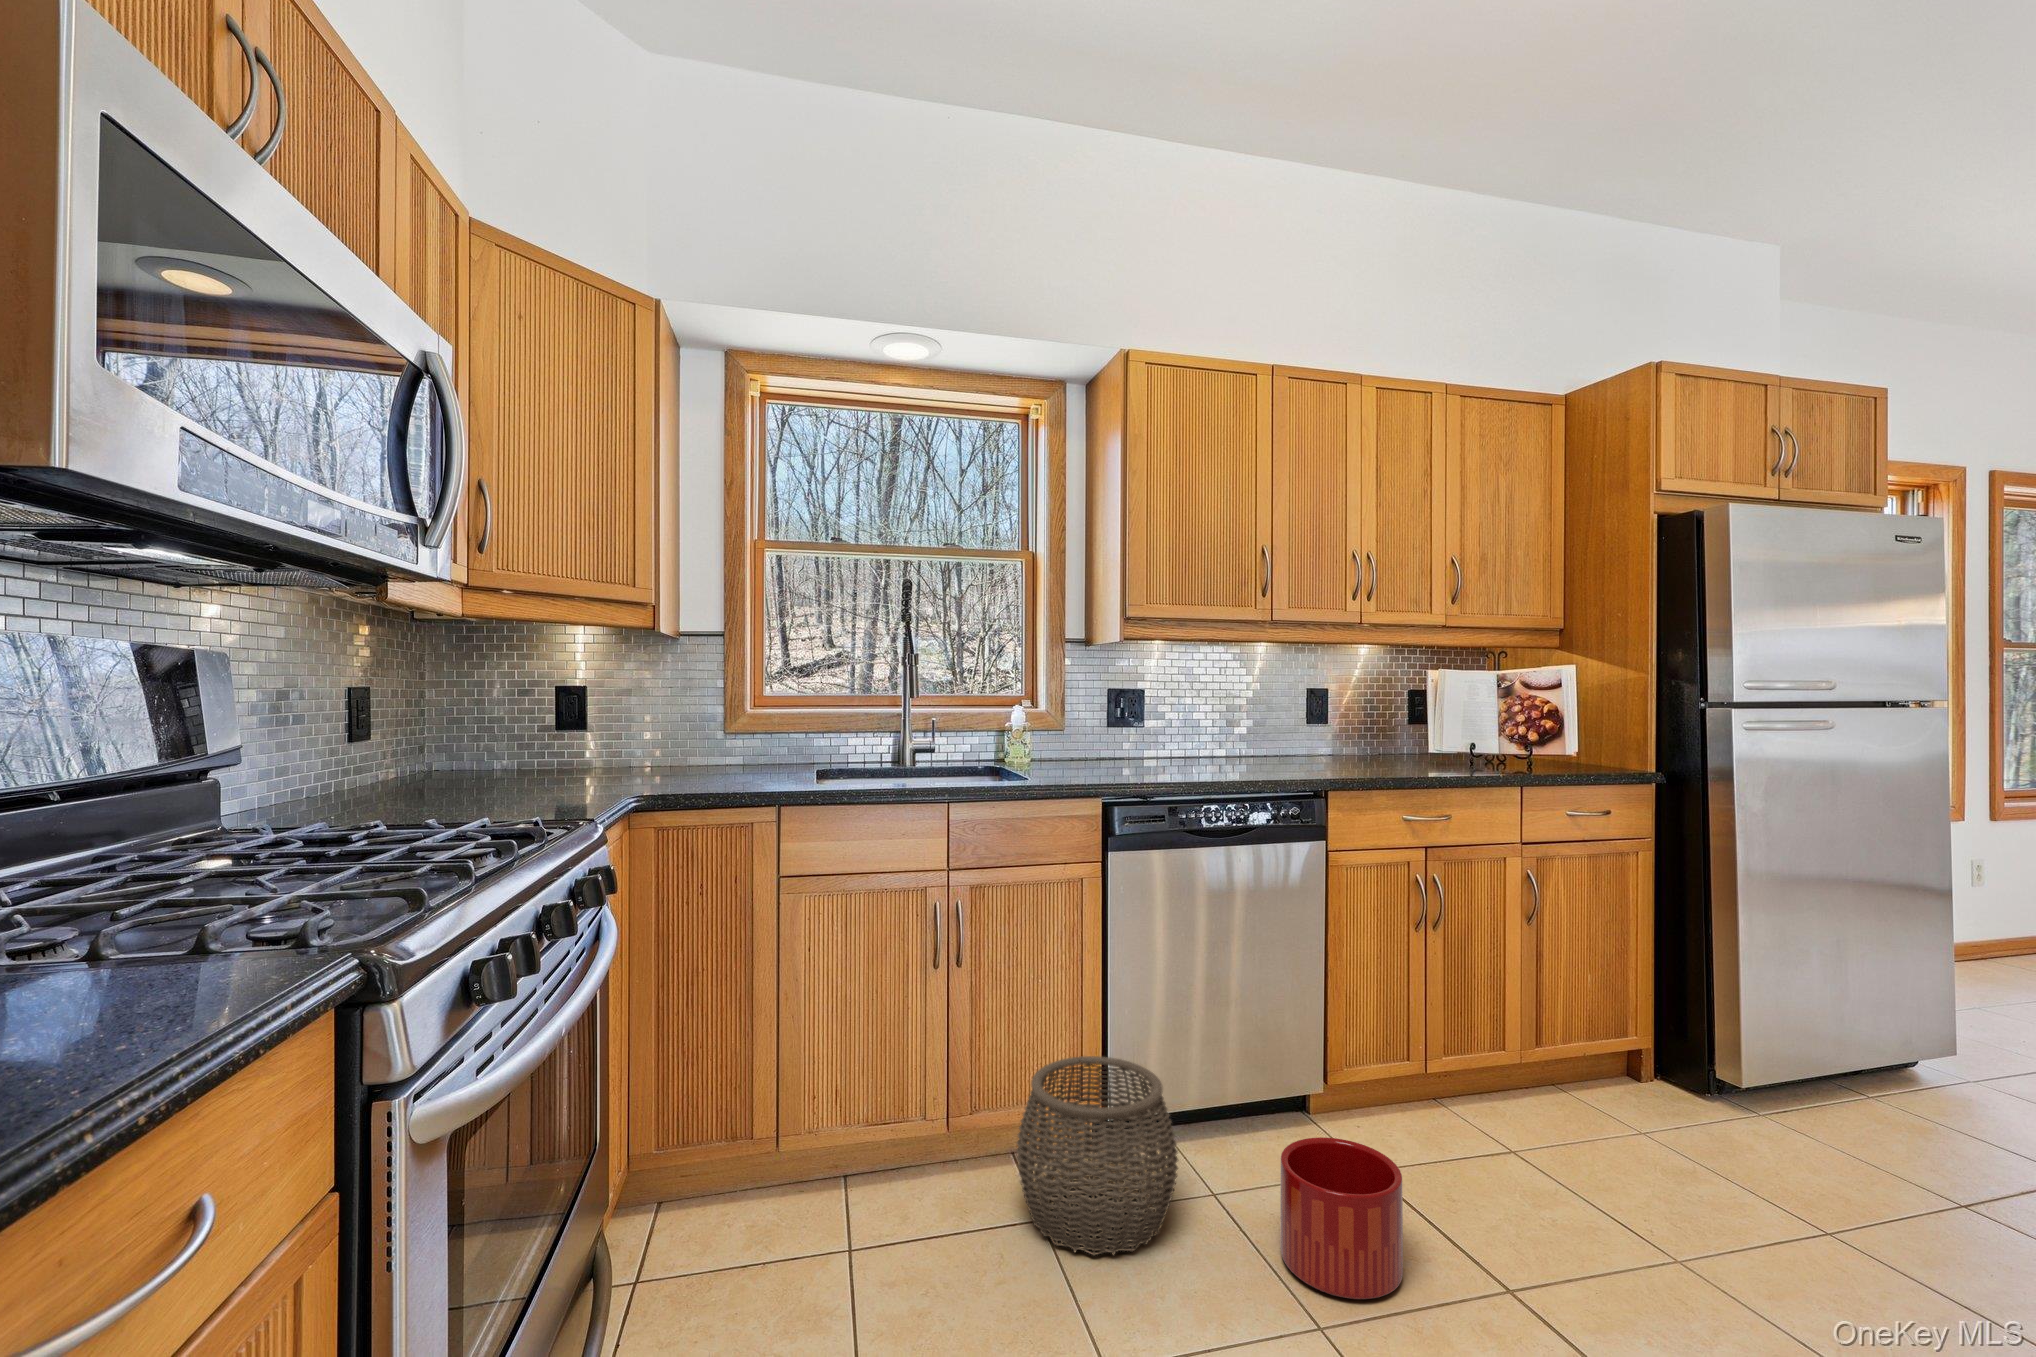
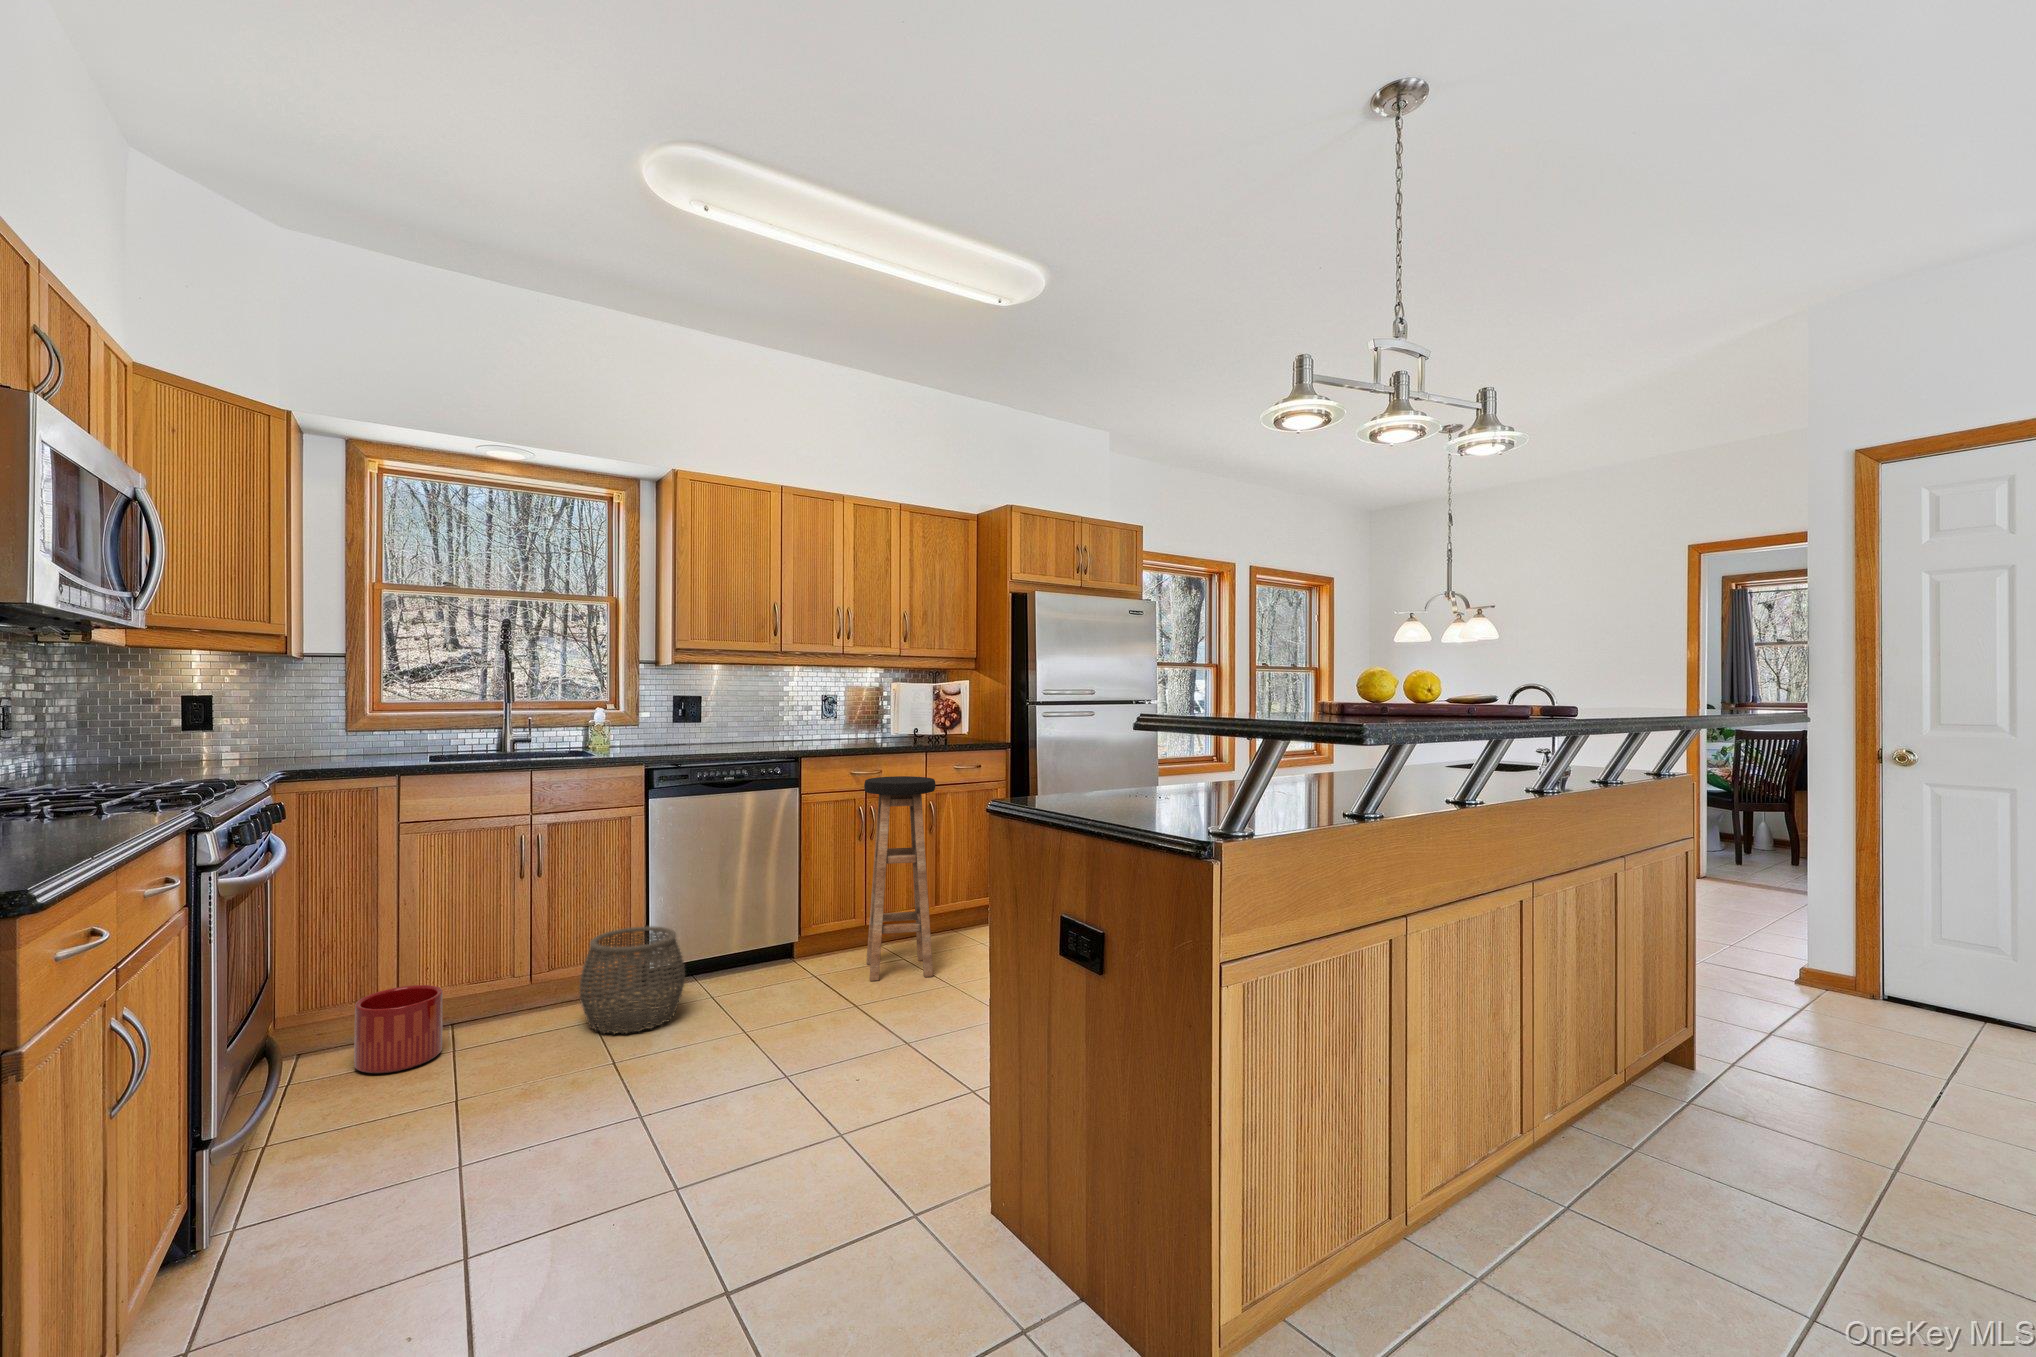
bar stool: none [1444,827,1599,1204] -> present [864,776,936,981]
planter: present [1280,1137,1403,1300] -> present [354,985,443,1074]

